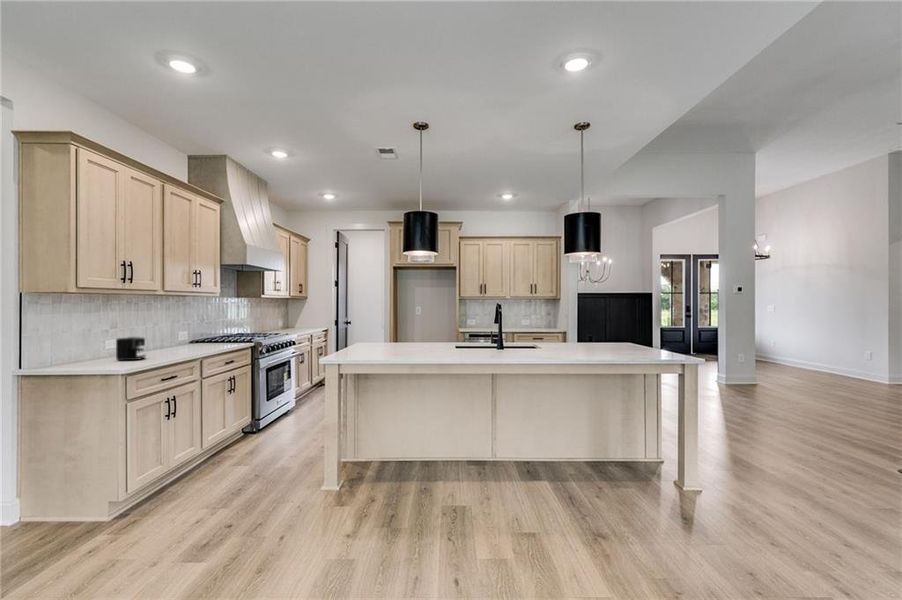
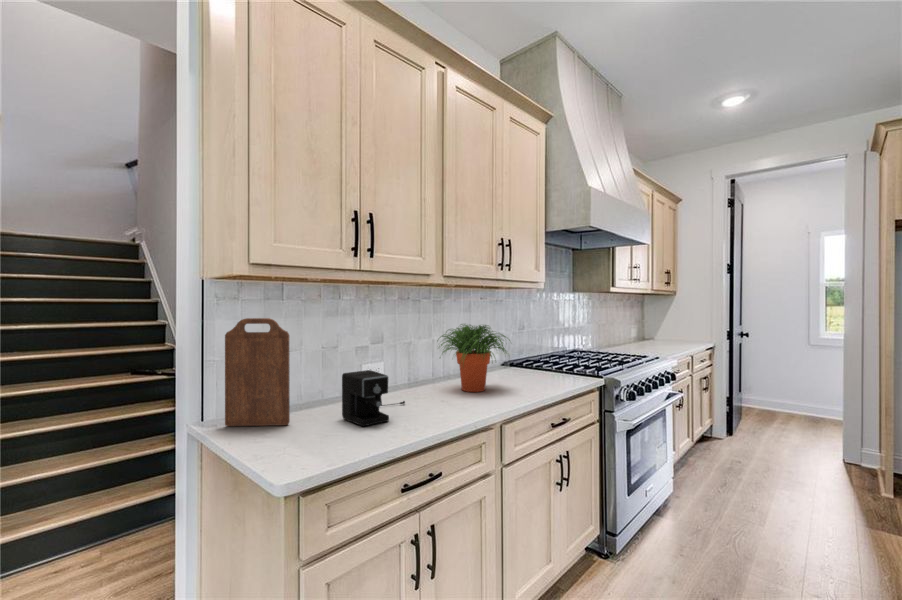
cutting board: none [46,312,88,367] -> present [225,318,290,426]
potted plant: none [156,315,204,350] -> present [441,324,506,392]

